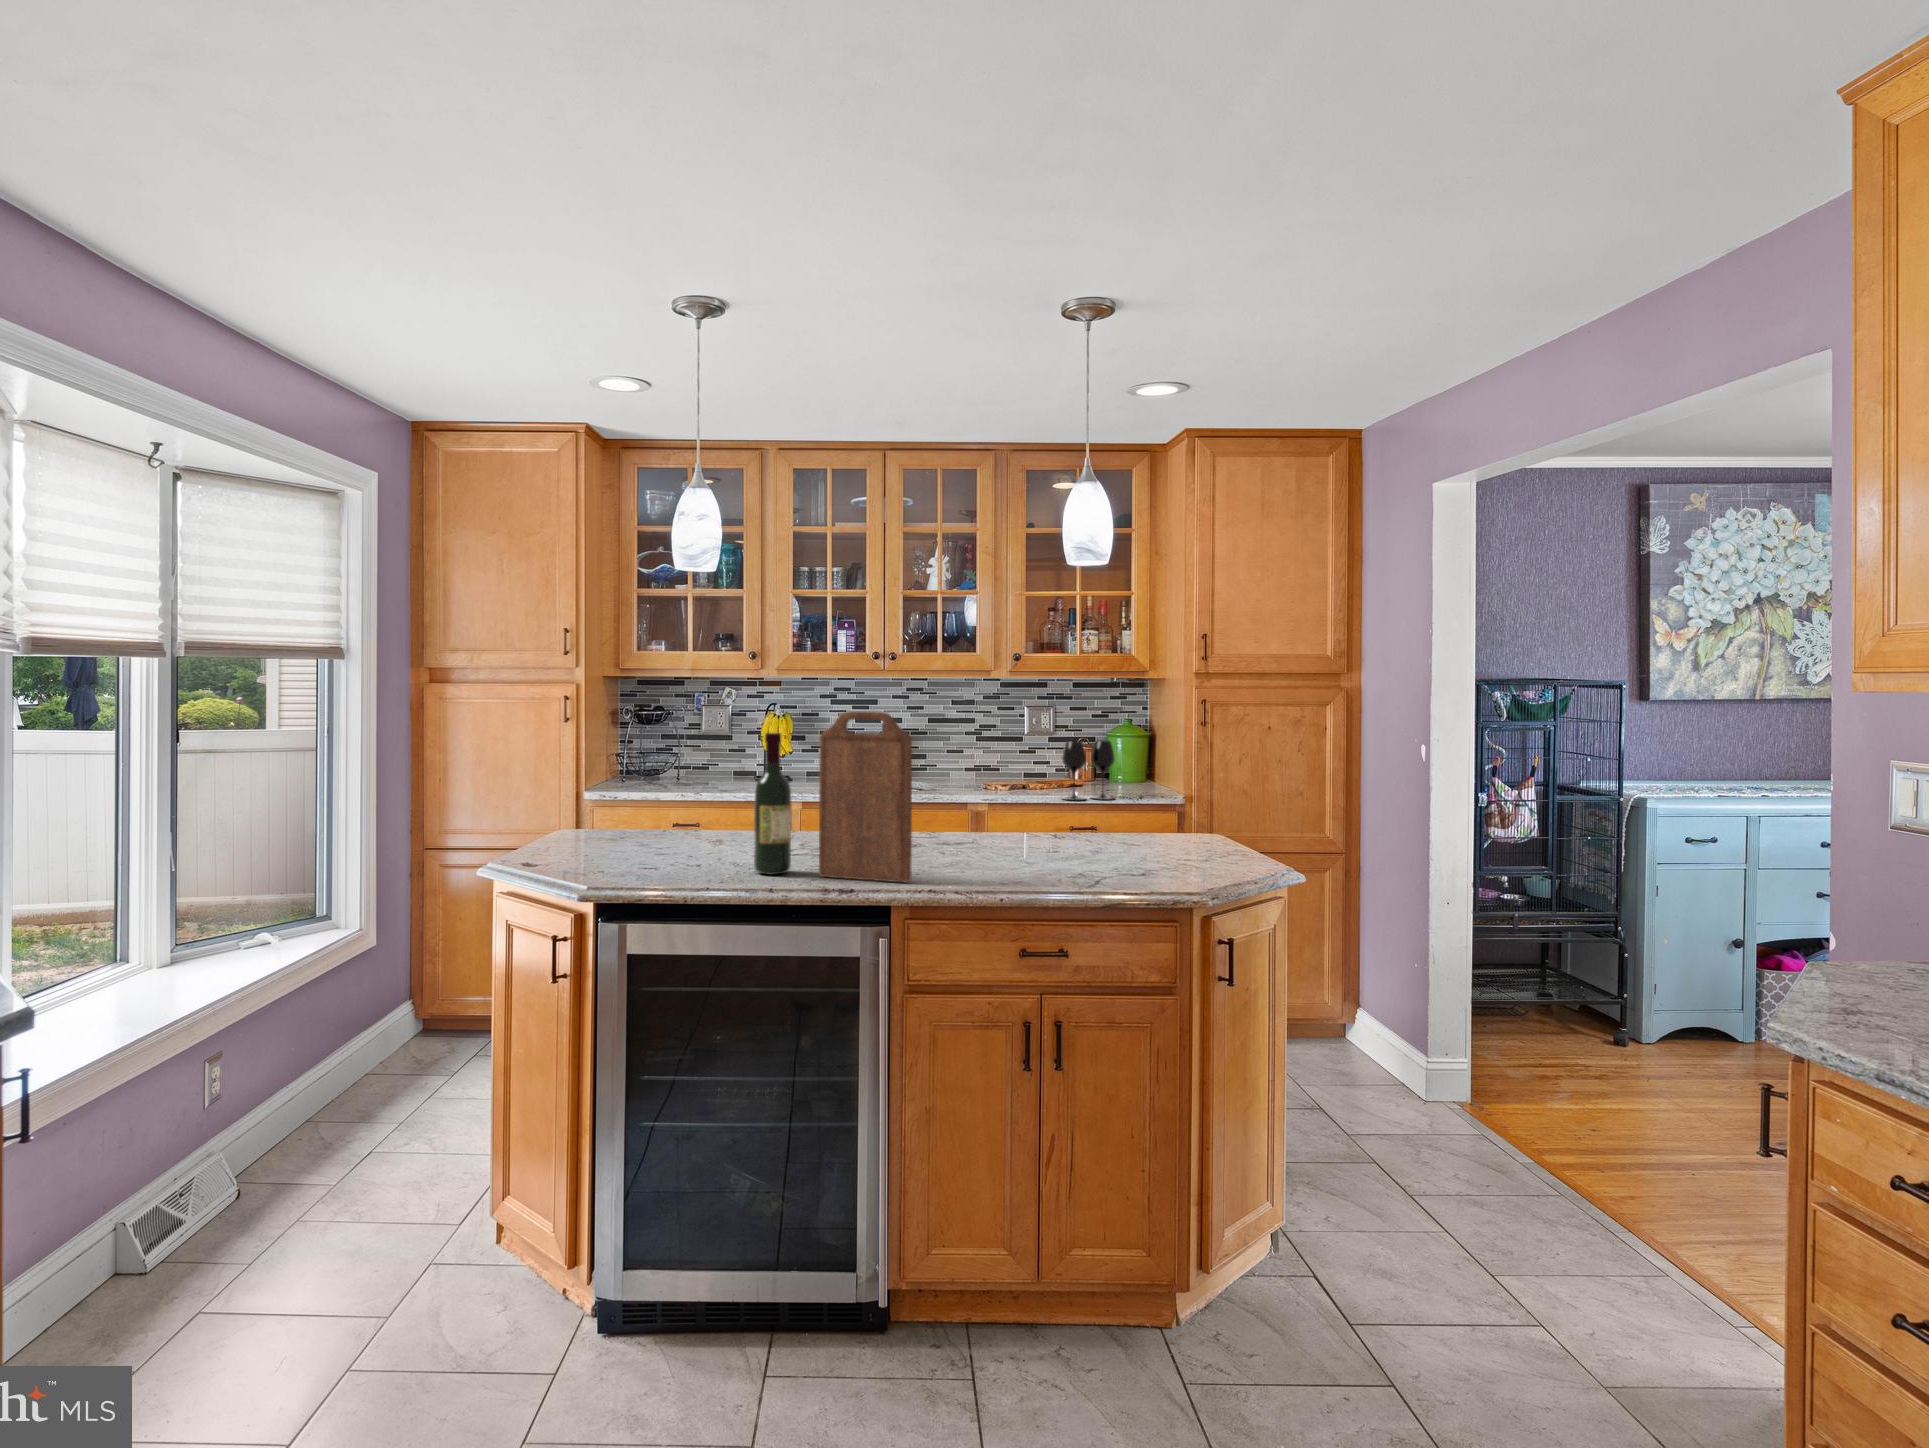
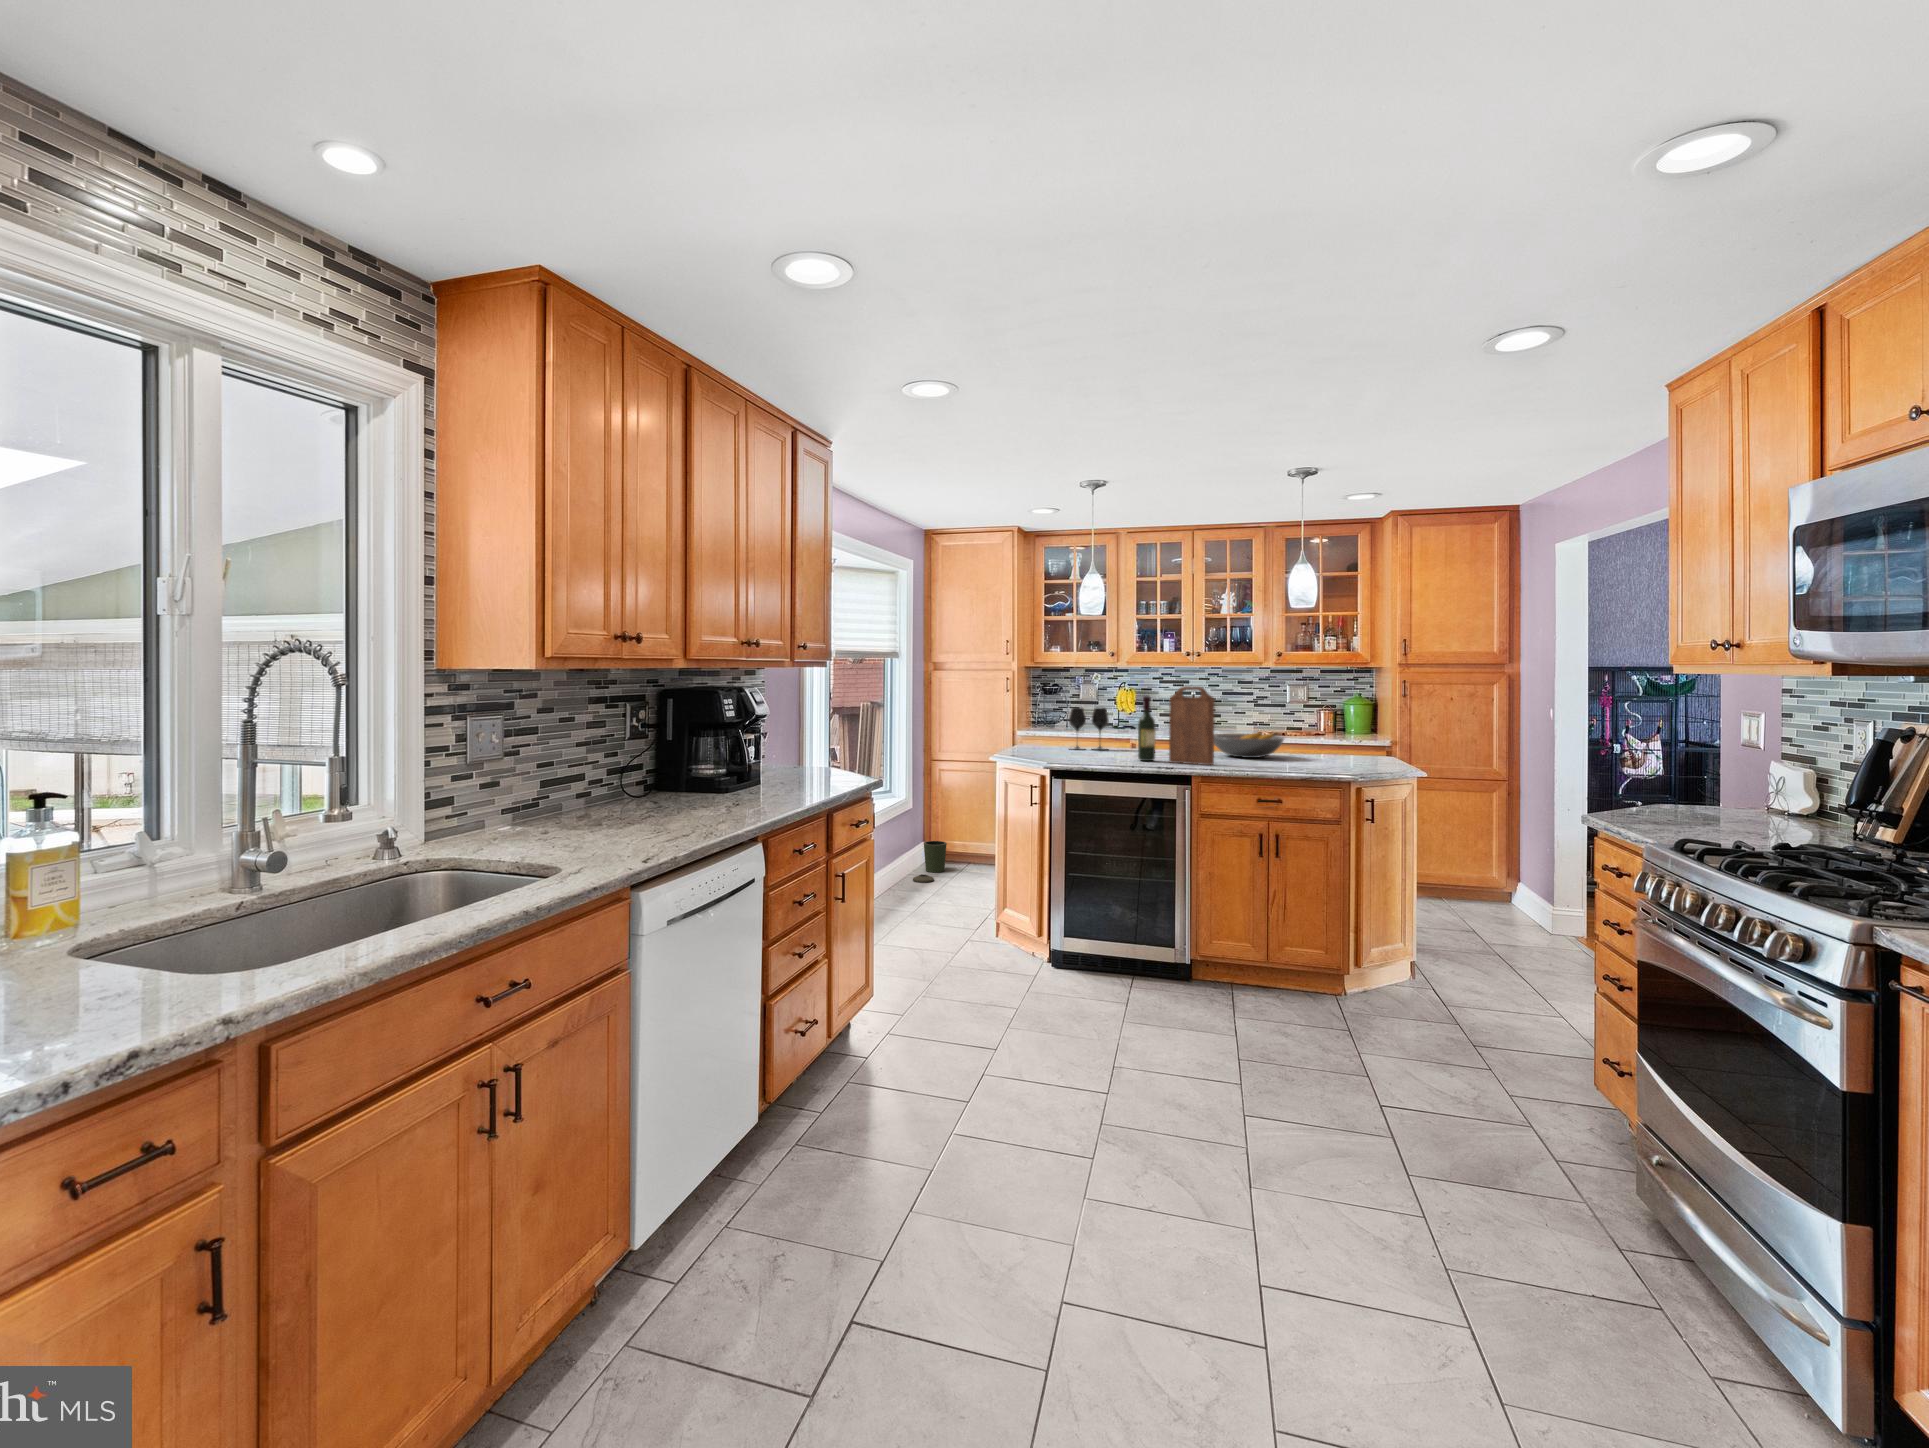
wine glass: present [1062,741,1115,800] -> present [1069,707,1109,750]
fruit bowl: none [906,800,1045,851] -> present [1214,732,1284,758]
trash can: none [353,1000,439,1096] -> present [913,841,947,883]

